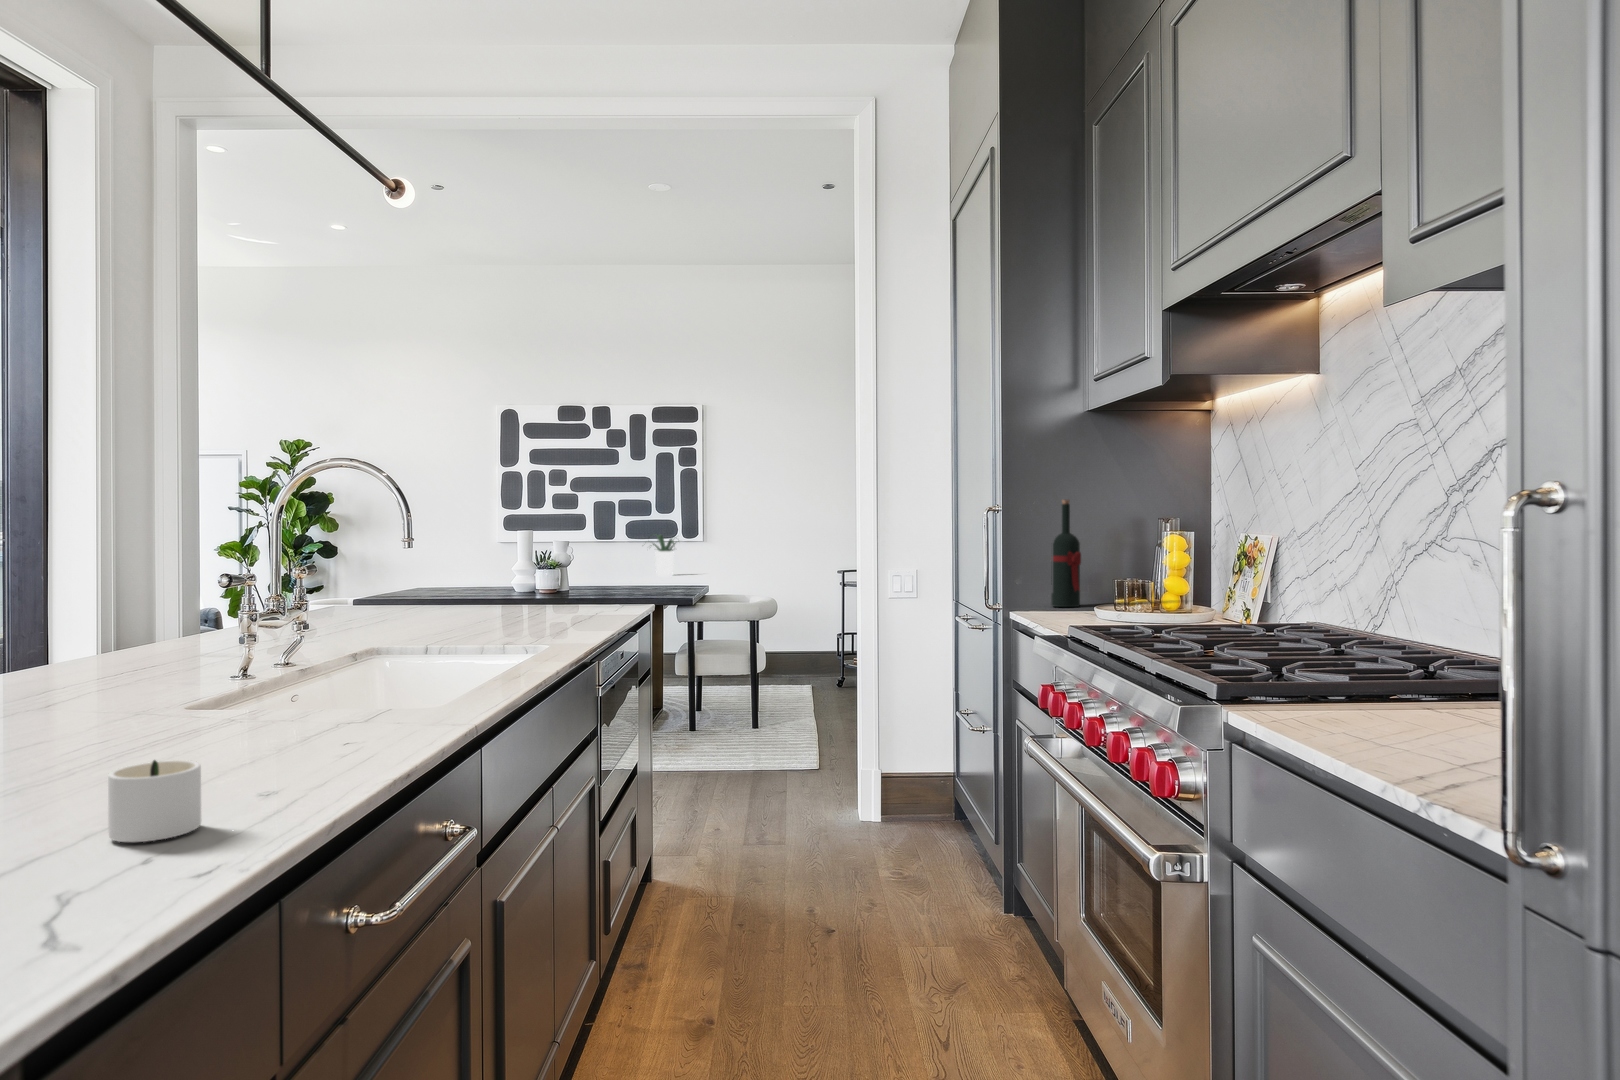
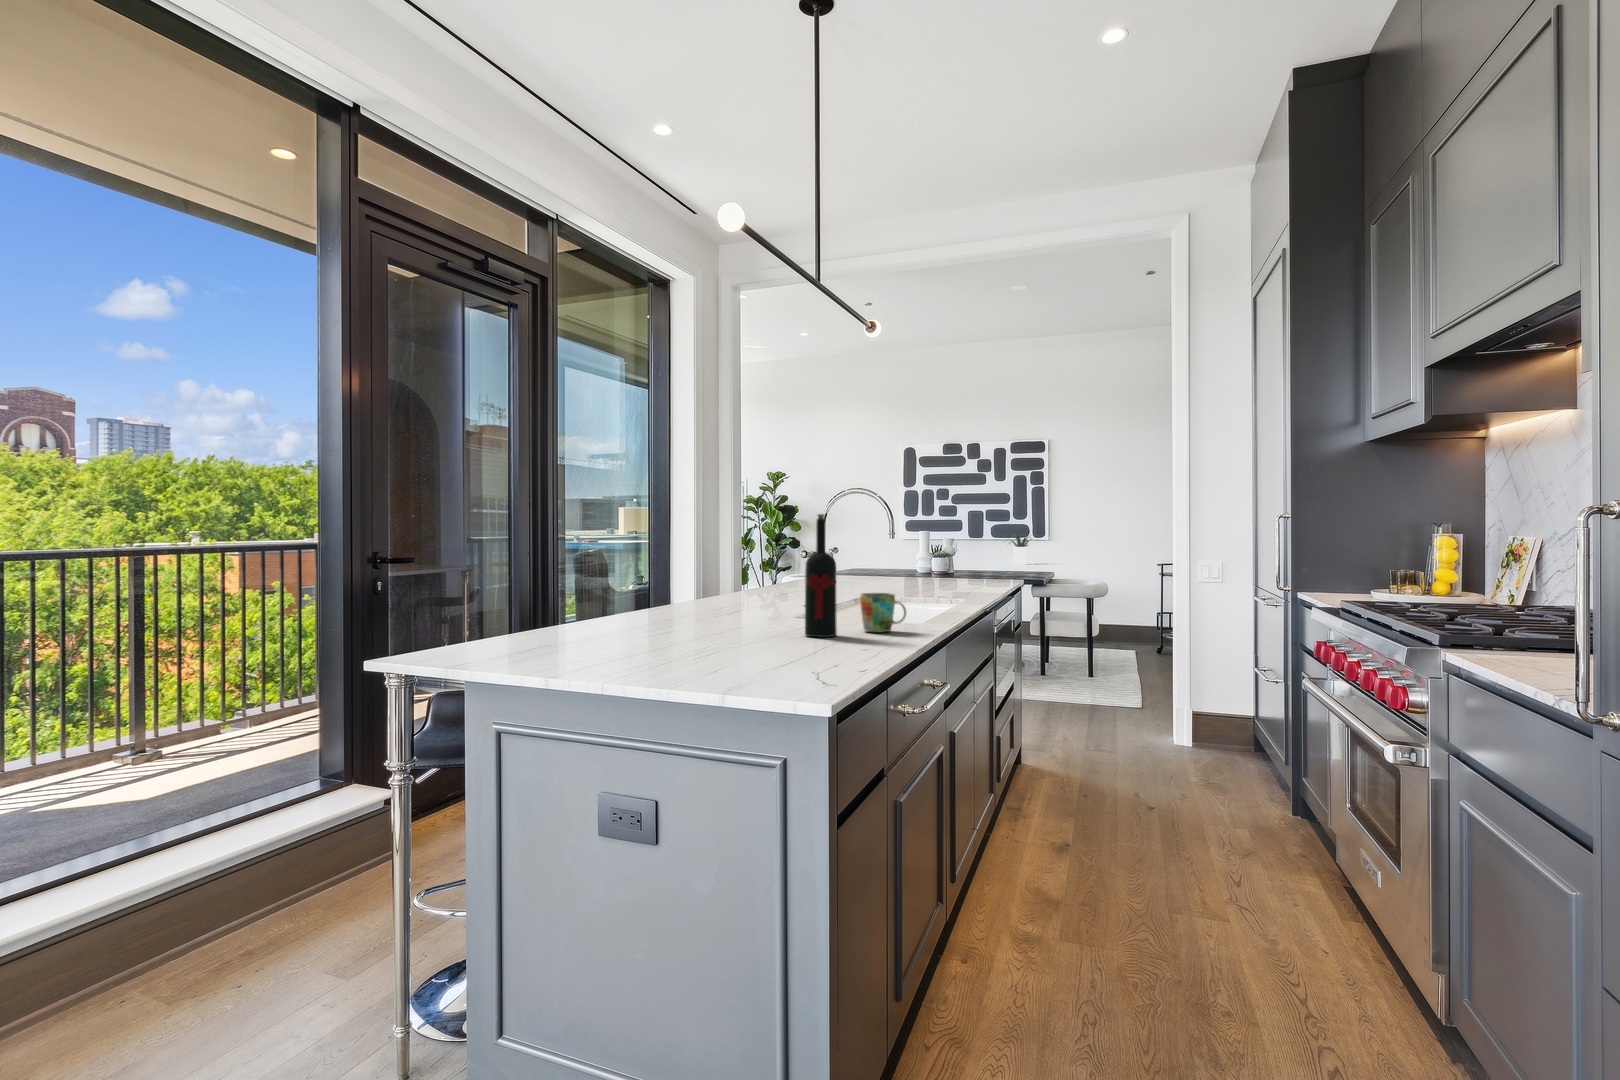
wine bottle: present [1051,500,1081,607] -> present [805,514,837,637]
mug: none [278,656,379,739] -> present [860,593,906,632]
candle: present [108,760,201,842] -> none [831,625,878,657]

